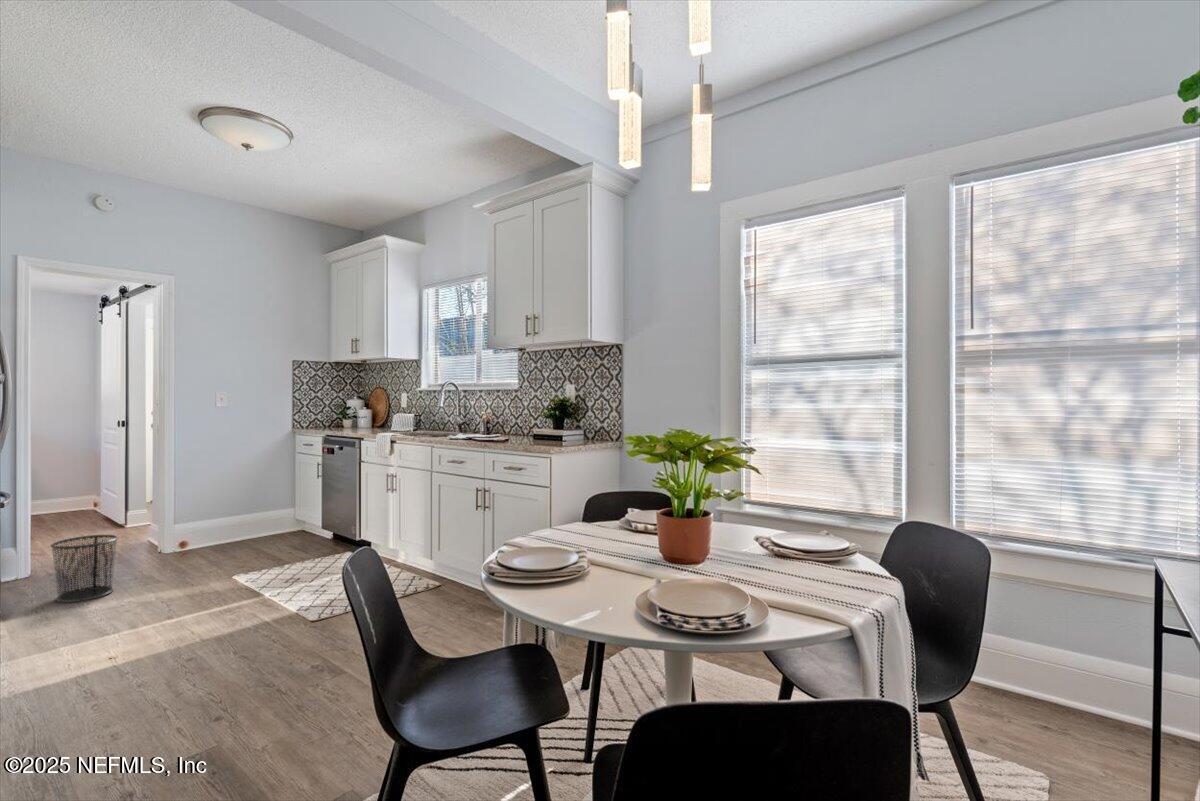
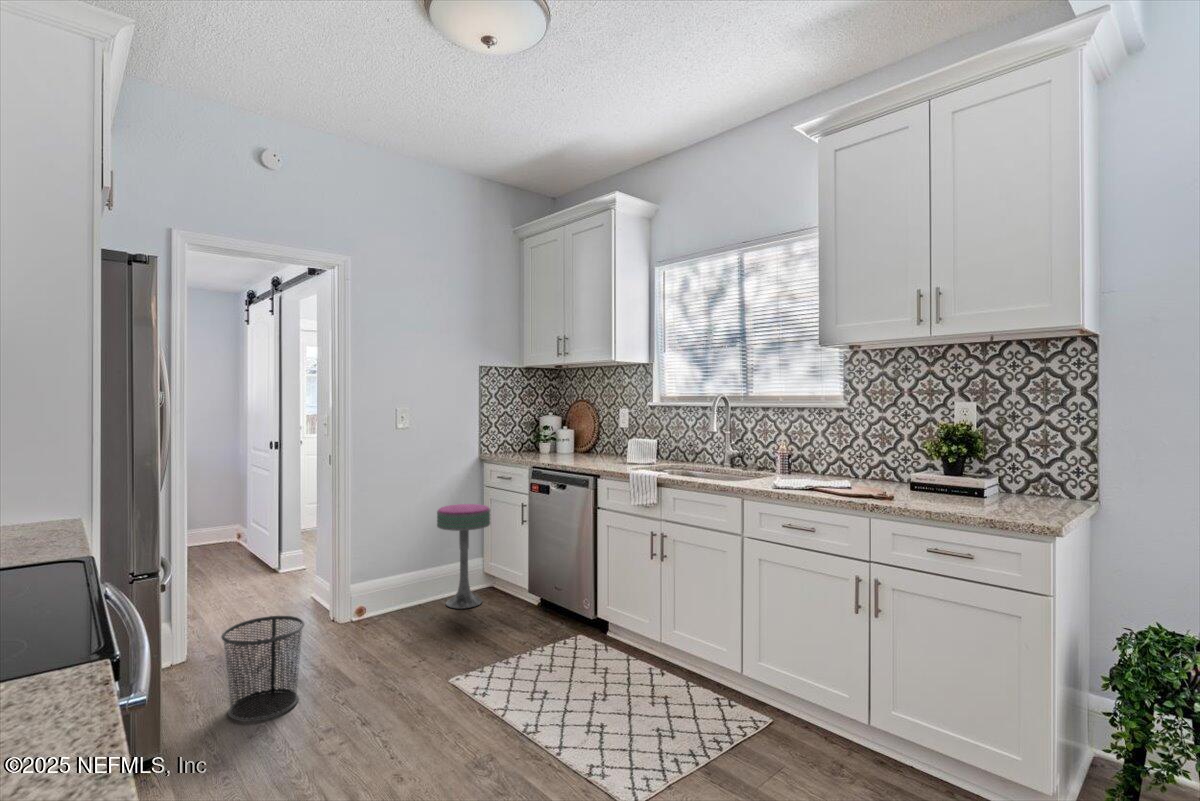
bar stool: none [249,465,294,542] -> present [437,504,490,609]

